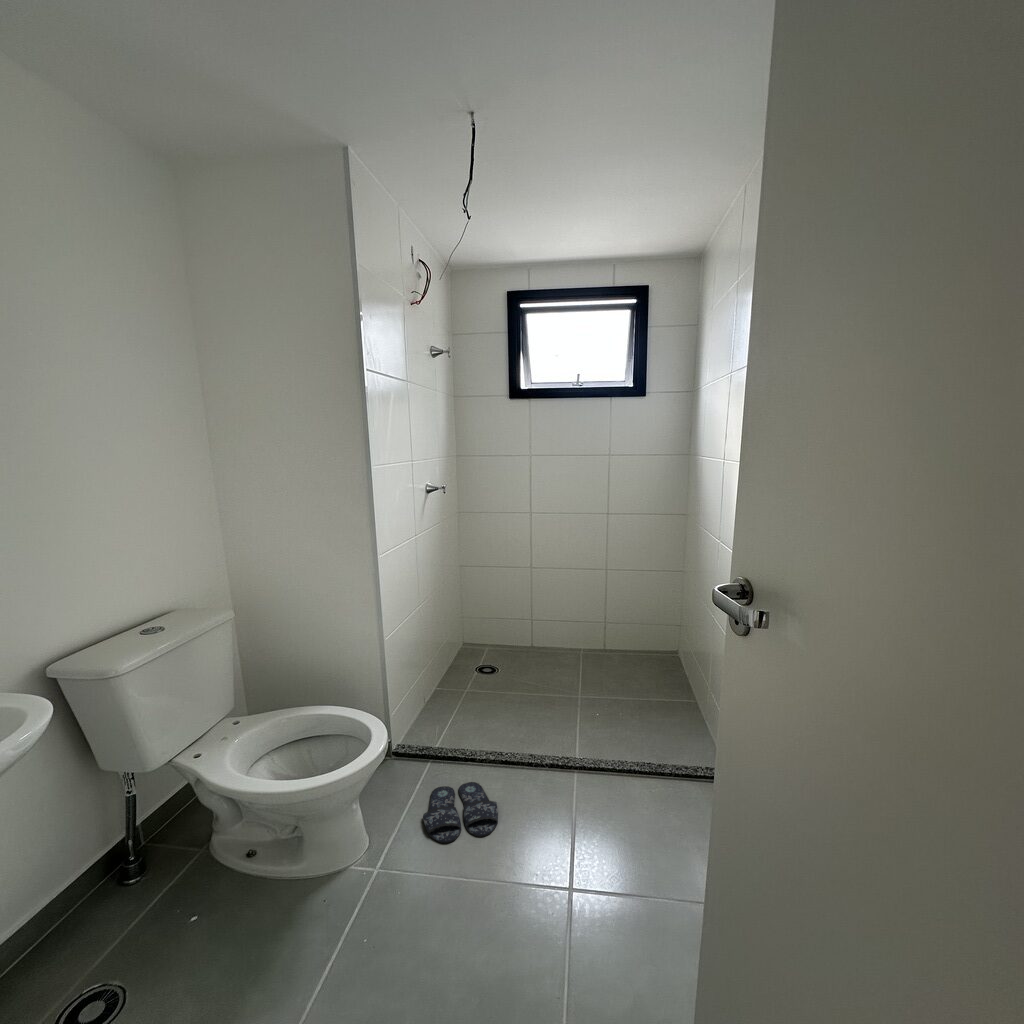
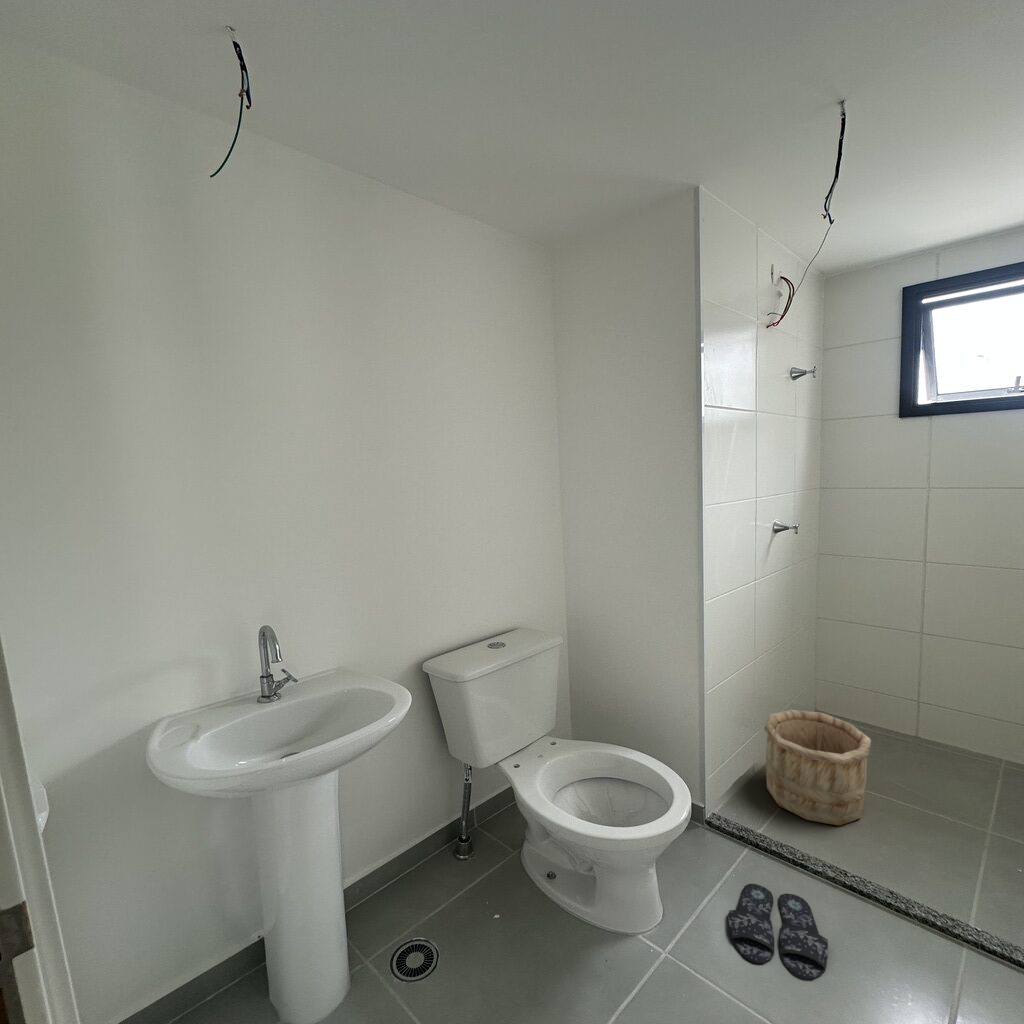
wooden bucket: none [432,639,509,726] -> present [764,710,871,826]

